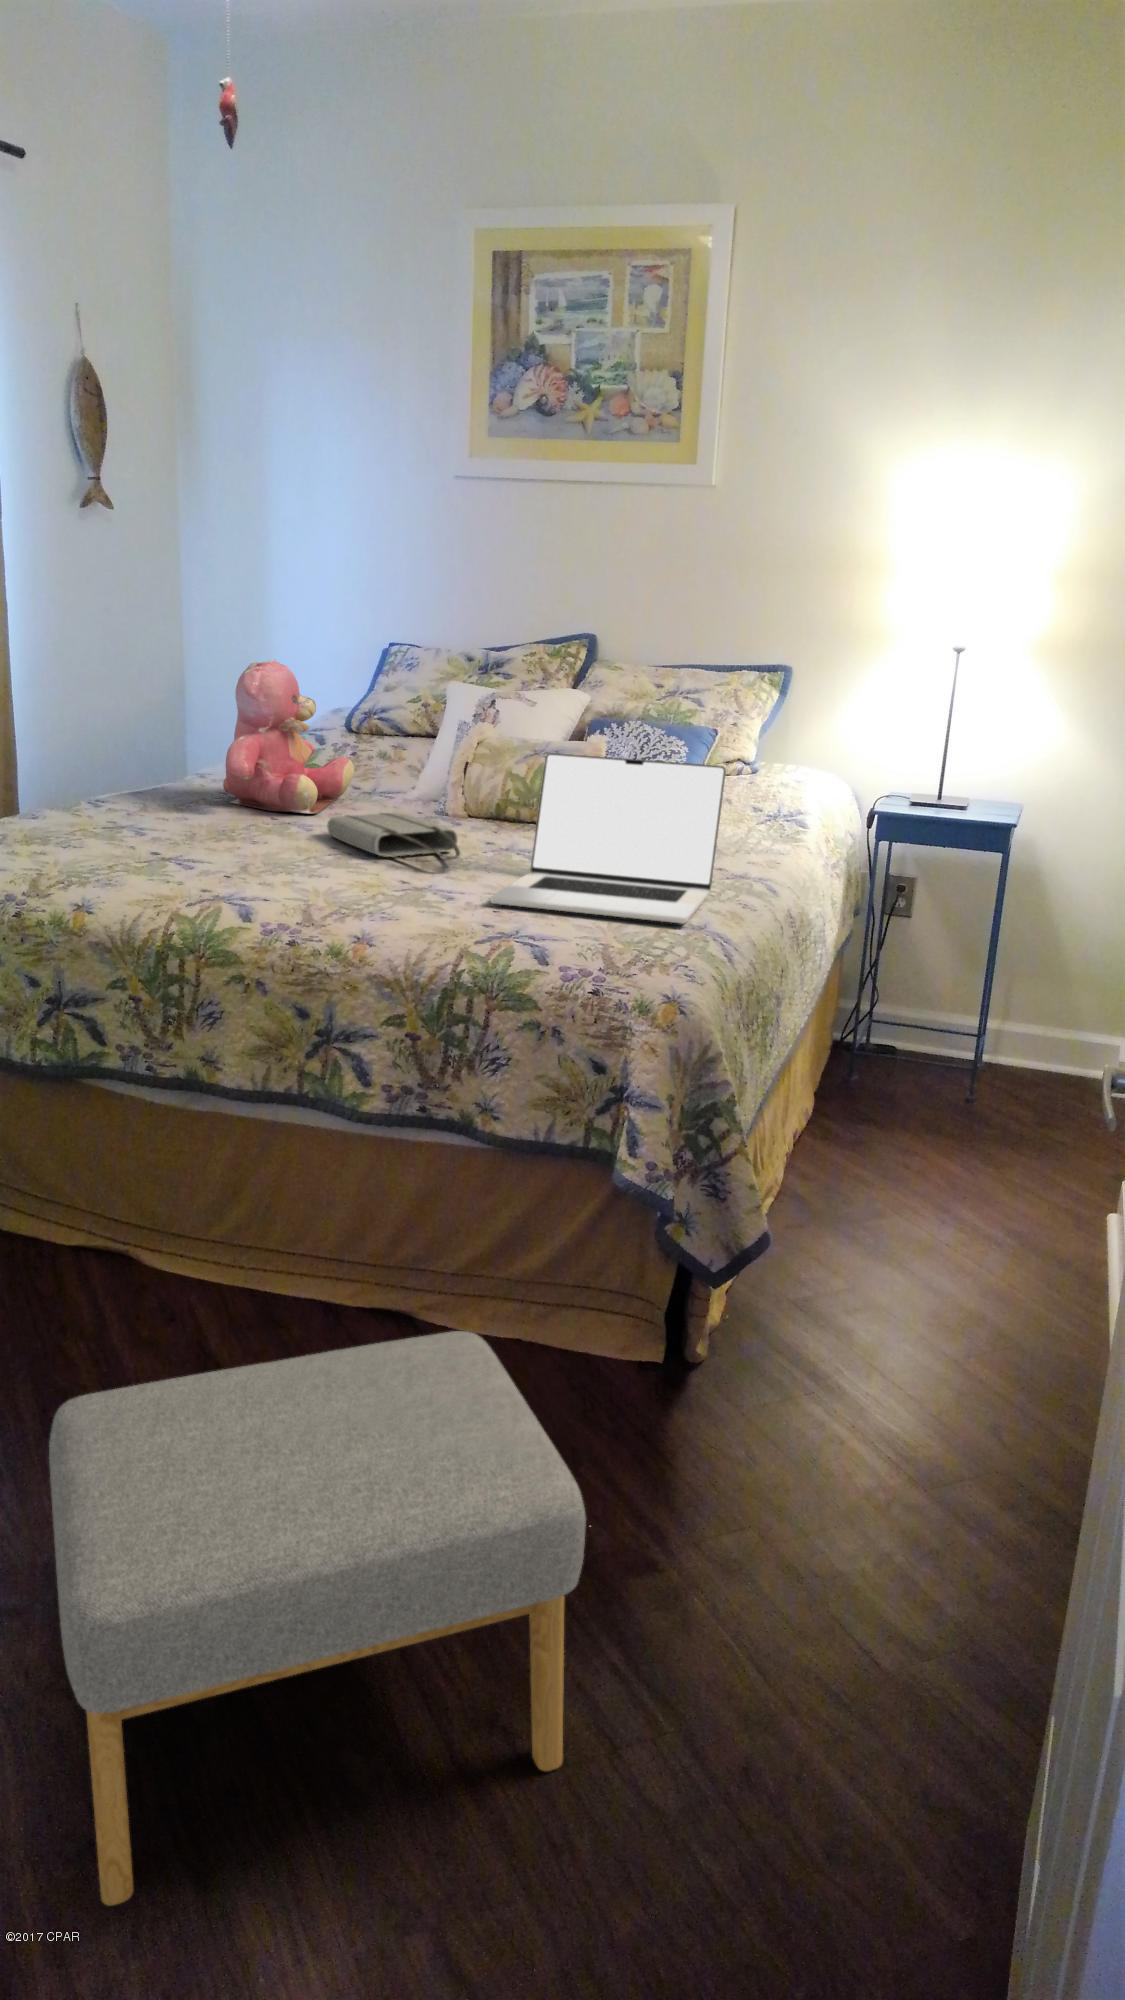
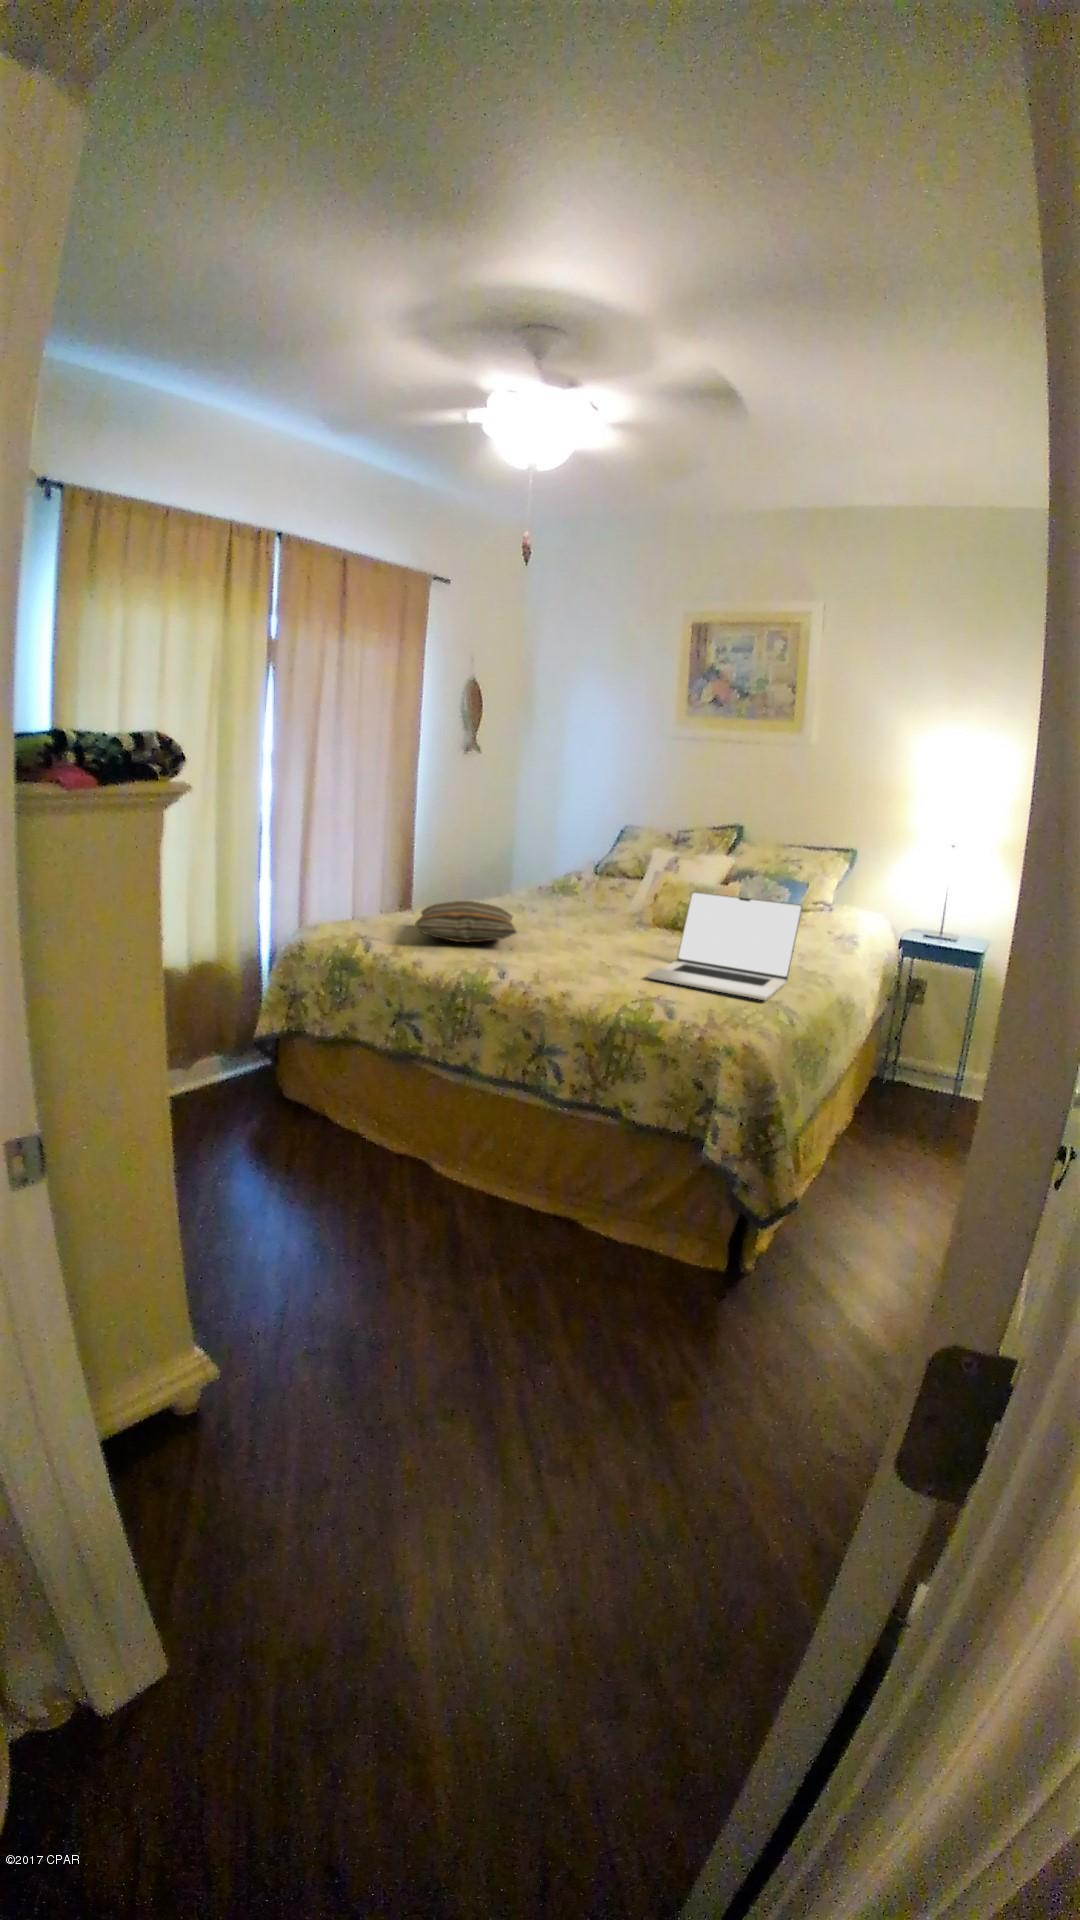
teddy bear: present [223,660,354,814] -> none [518,835,590,919]
pillow: none [51,790,250,865] -> present [415,901,517,943]
tote bag: present [327,813,460,862] -> none [567,921,638,950]
footstool: present [49,1331,586,1906] -> none [287,1251,634,1601]

